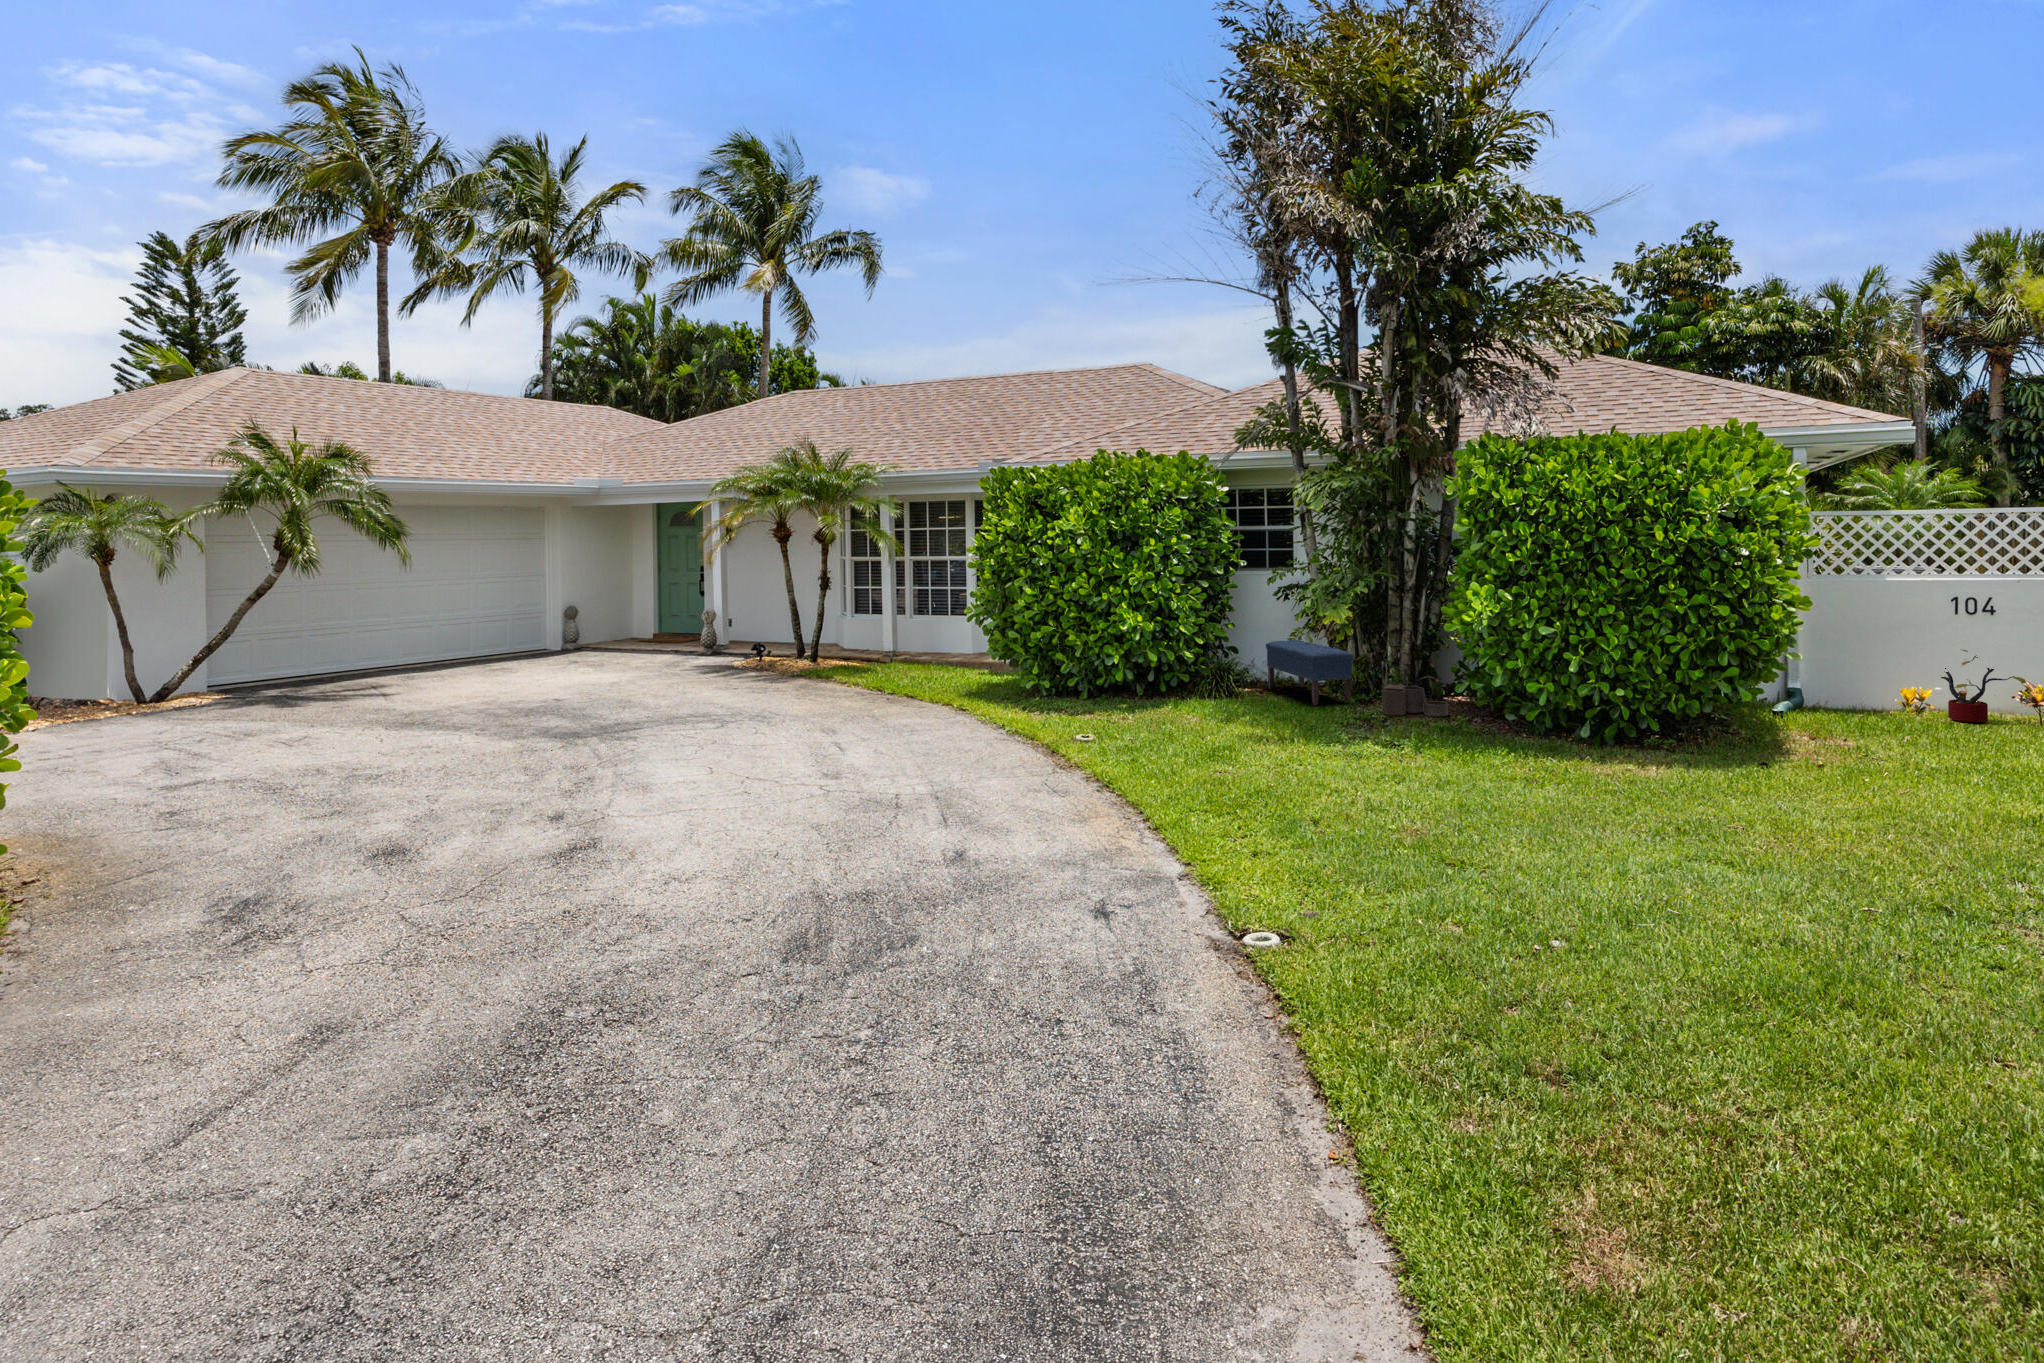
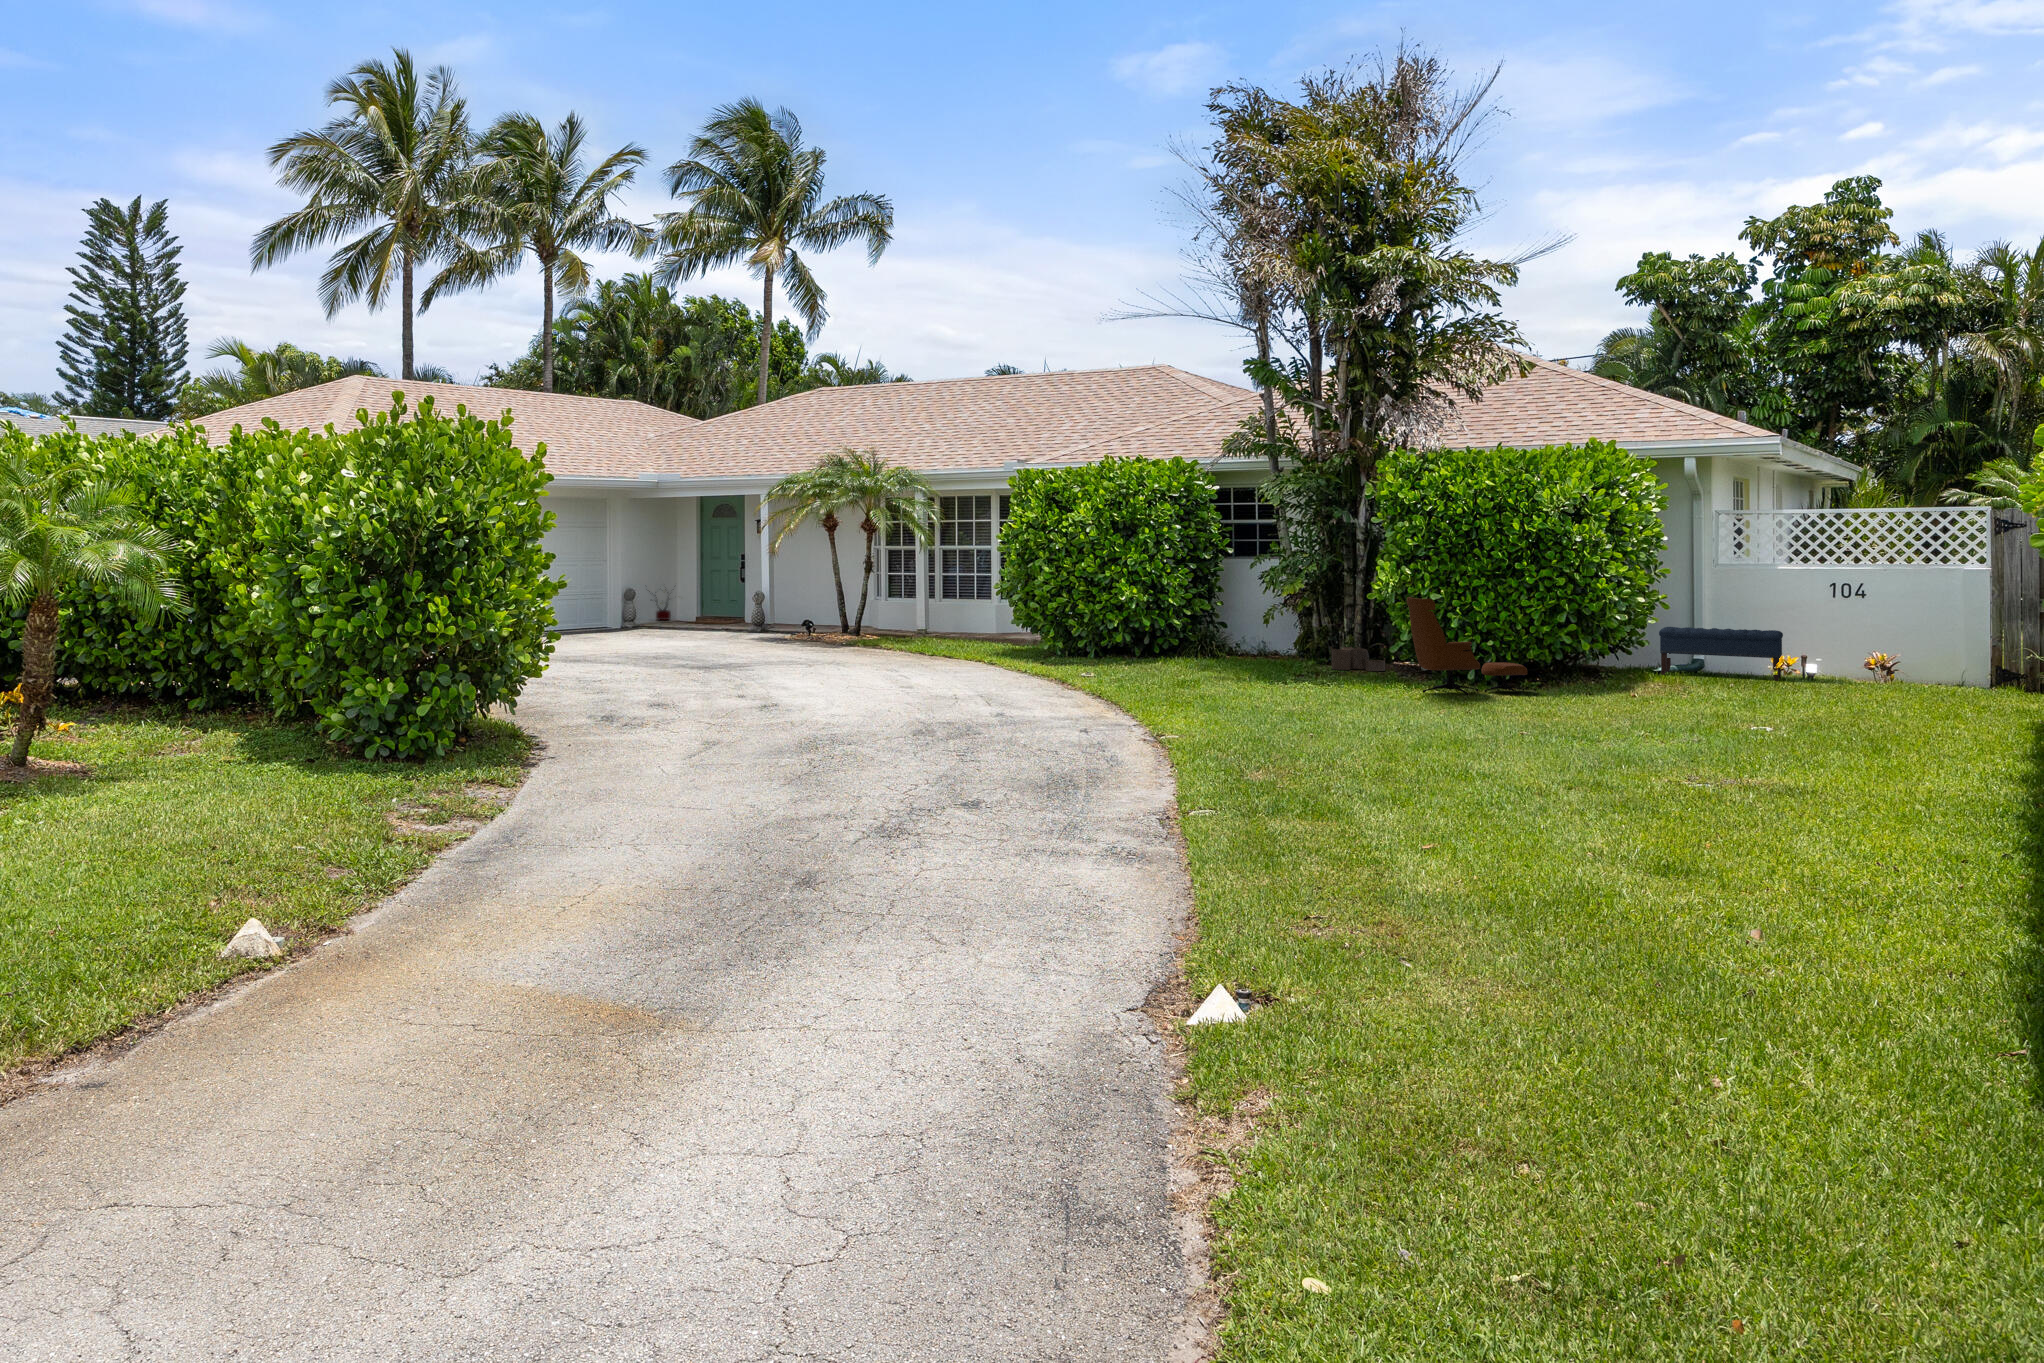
lounge chair: none [1520,634,1672,773] -> present [1407,597,1528,695]
bench: present [1266,640,1353,706] -> present [1659,627,1783,681]
decorative plant: present [1941,650,2026,722] -> present [649,591,671,620]

